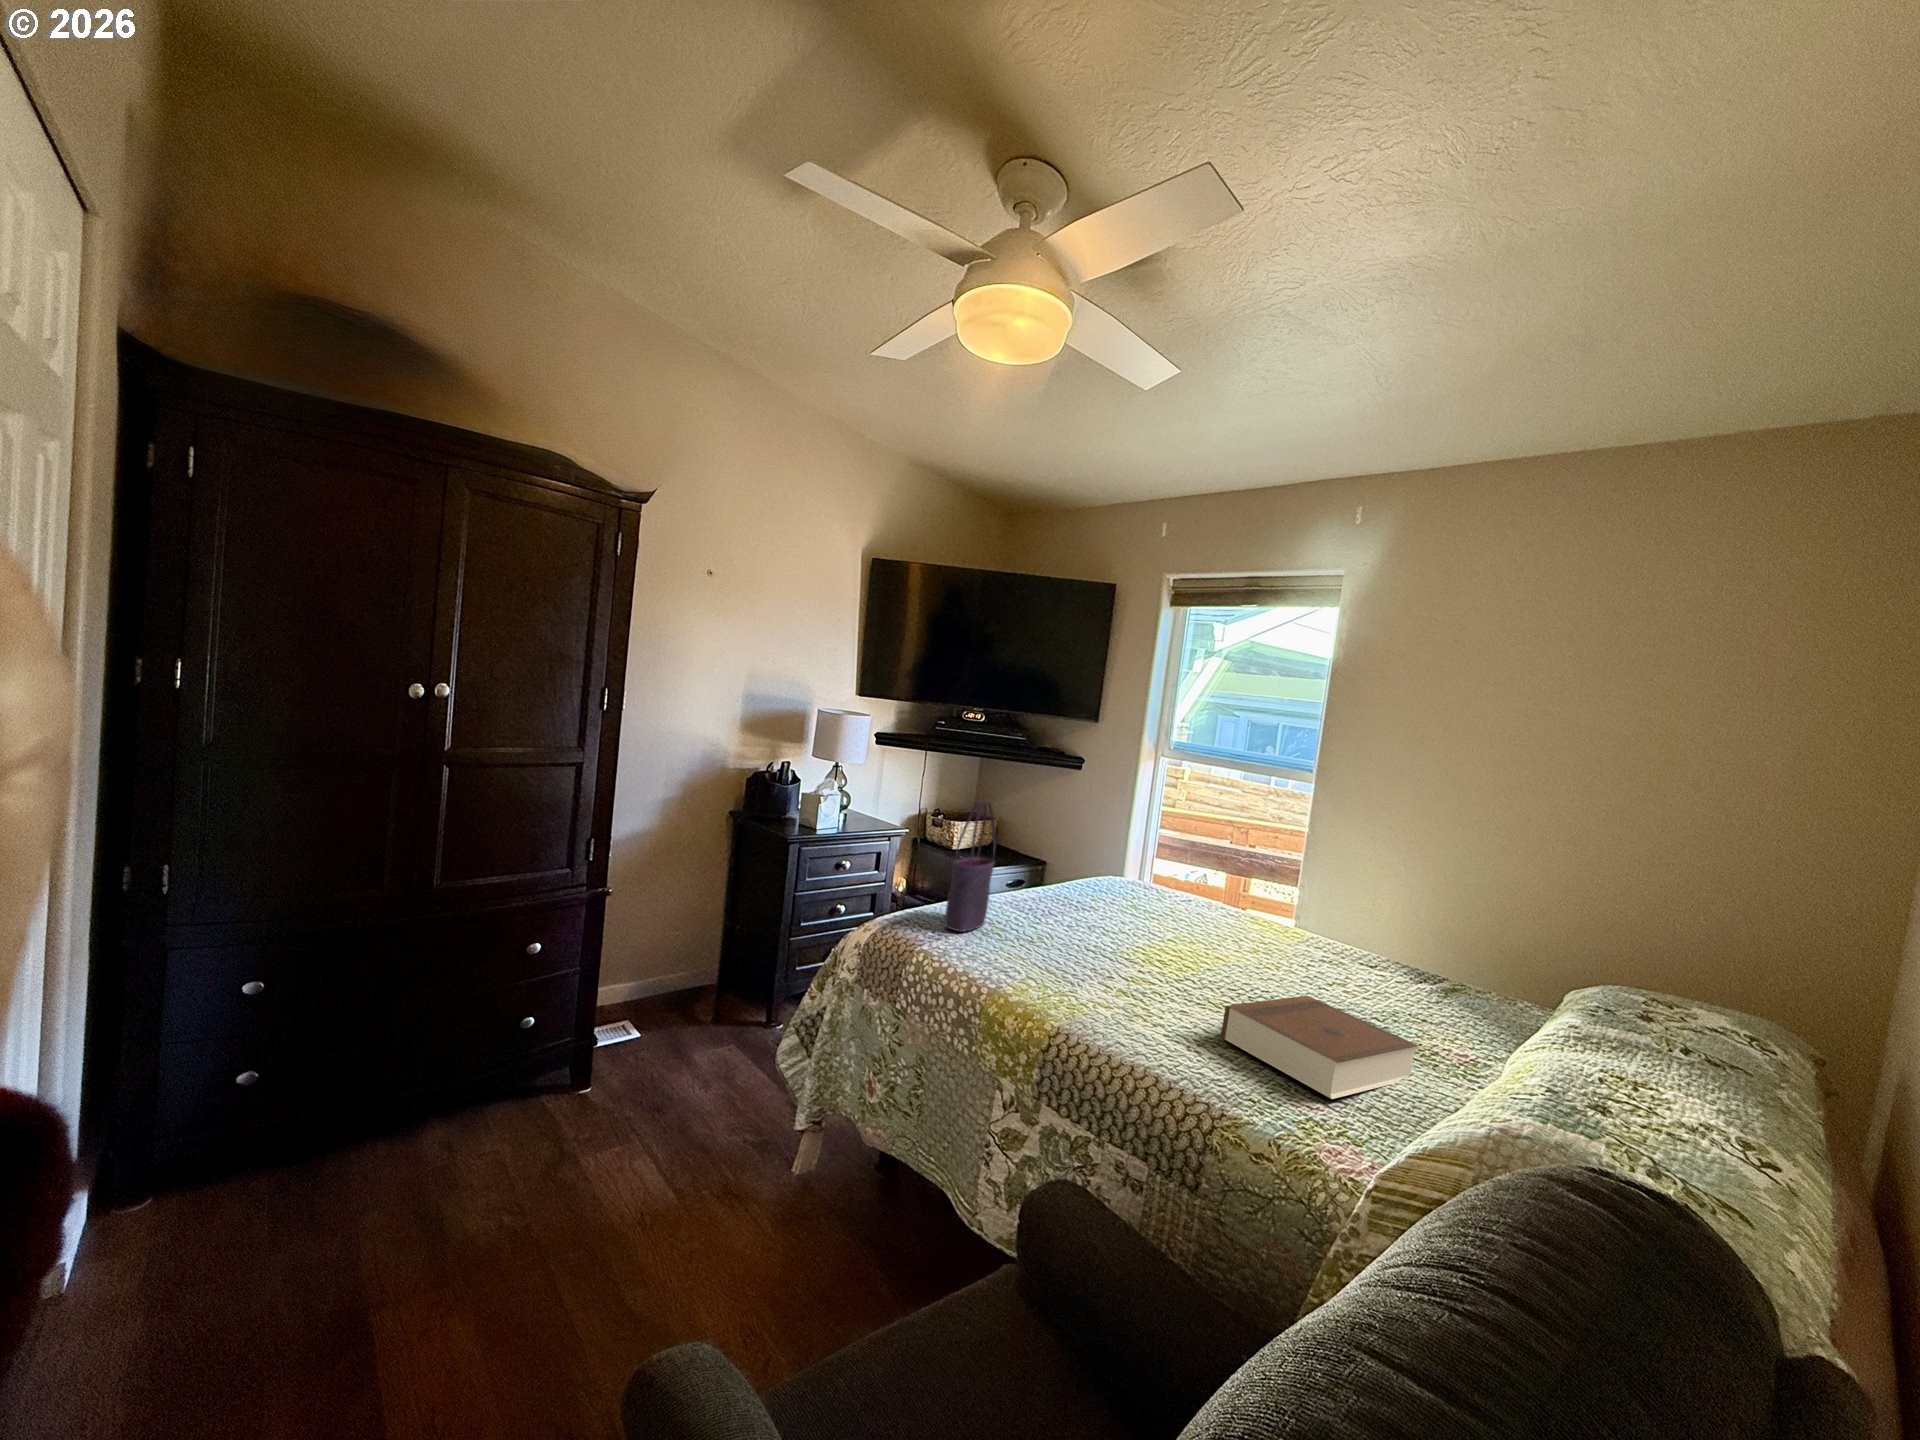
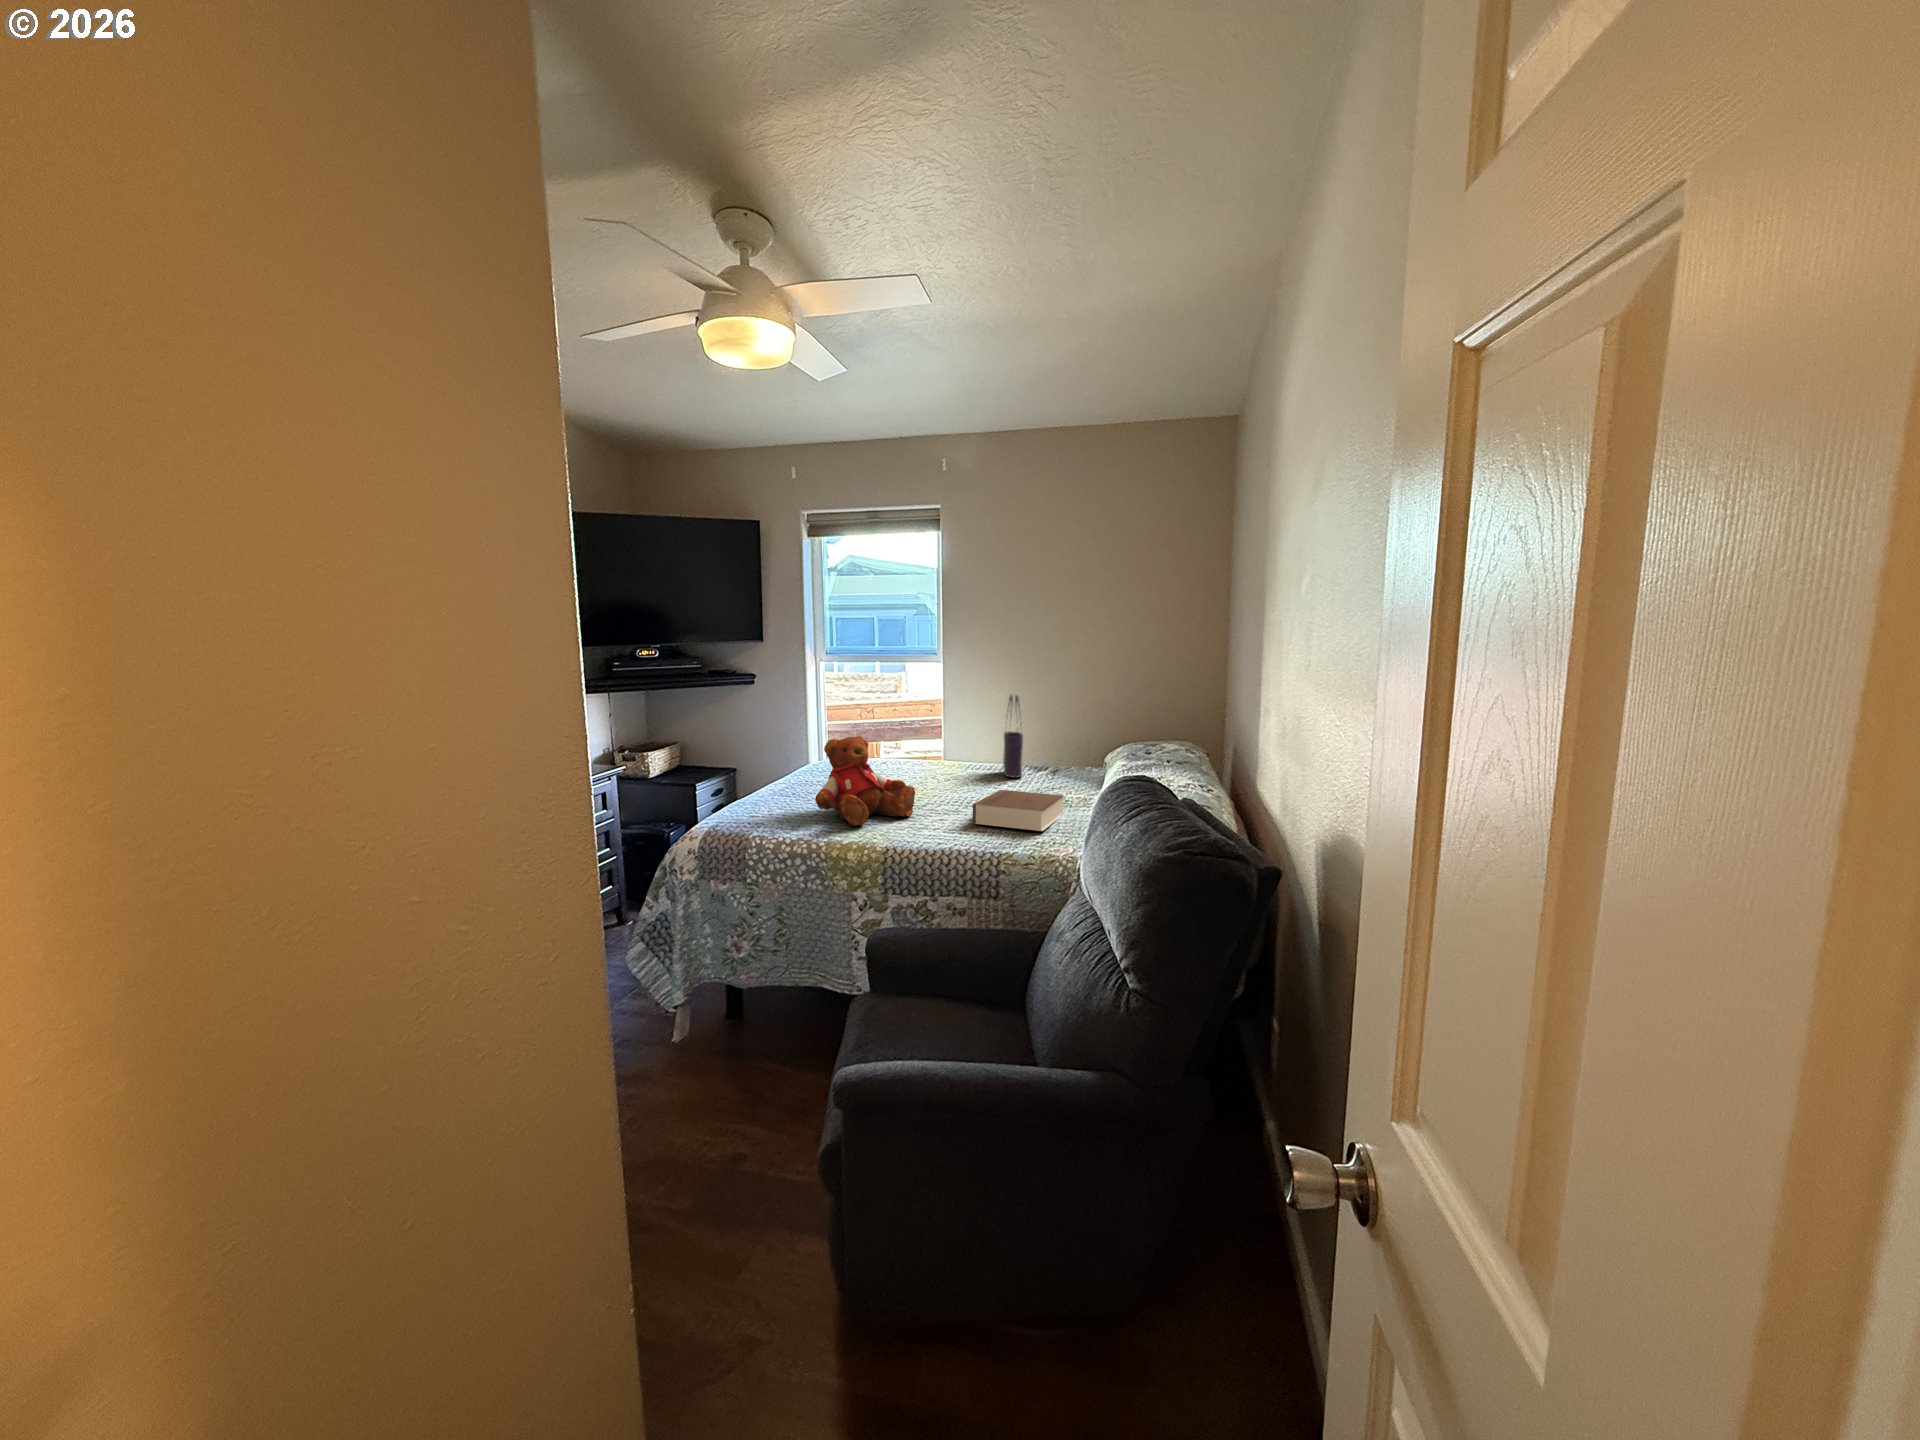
tote bag: present [944,800,996,932] -> present [1003,695,1023,778]
teddy bear: none [1012,850,1157,990] -> present [815,736,915,825]

